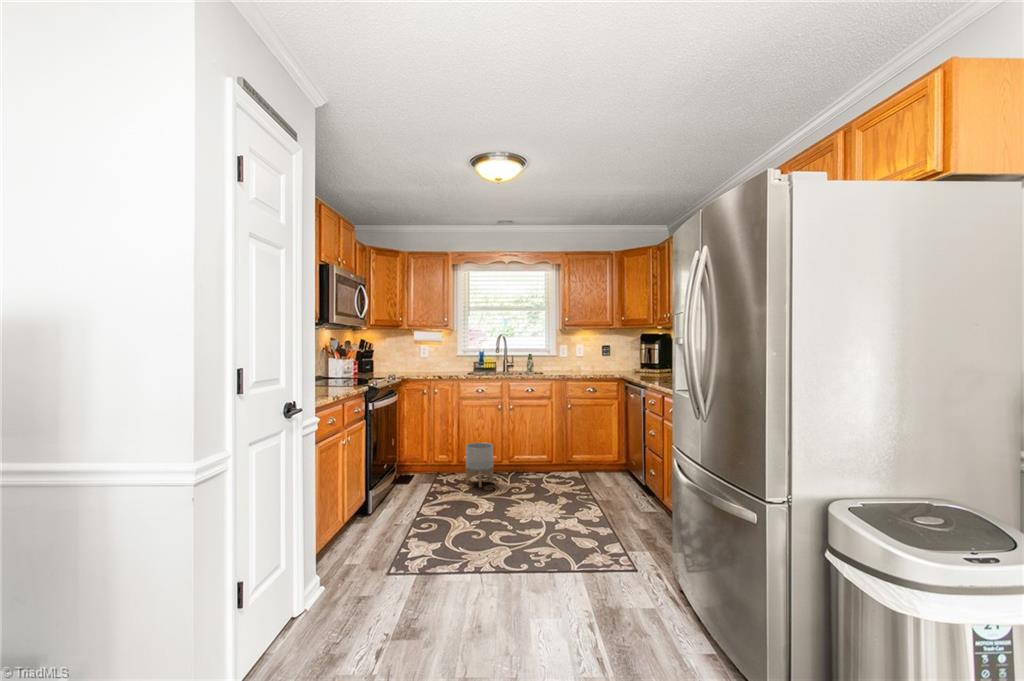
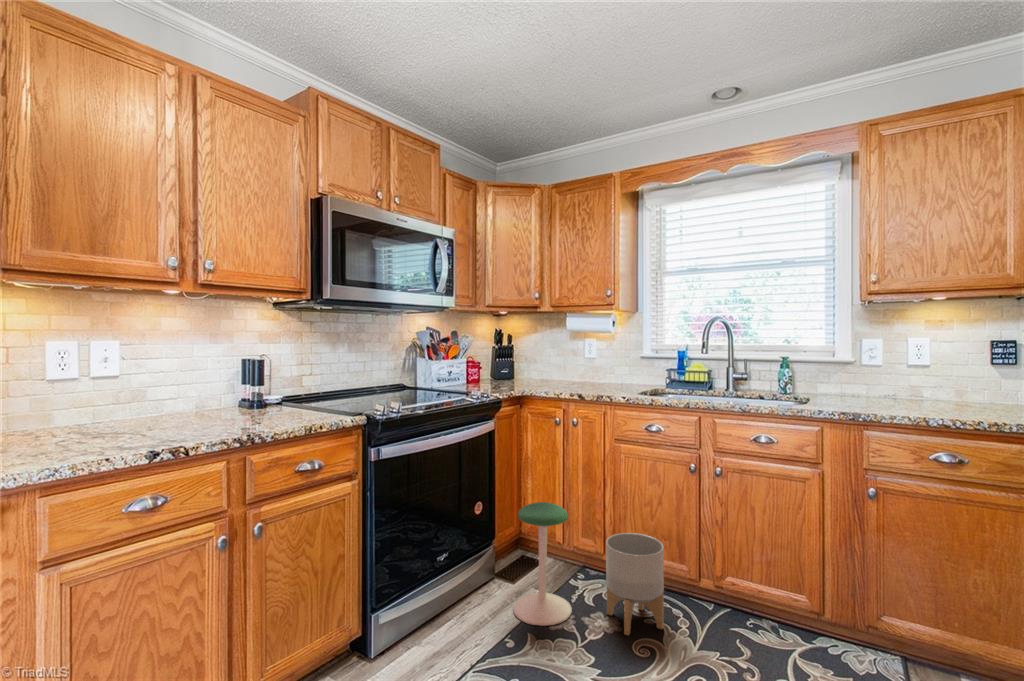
stool: none [419,433,450,493] -> present [513,502,572,626]

